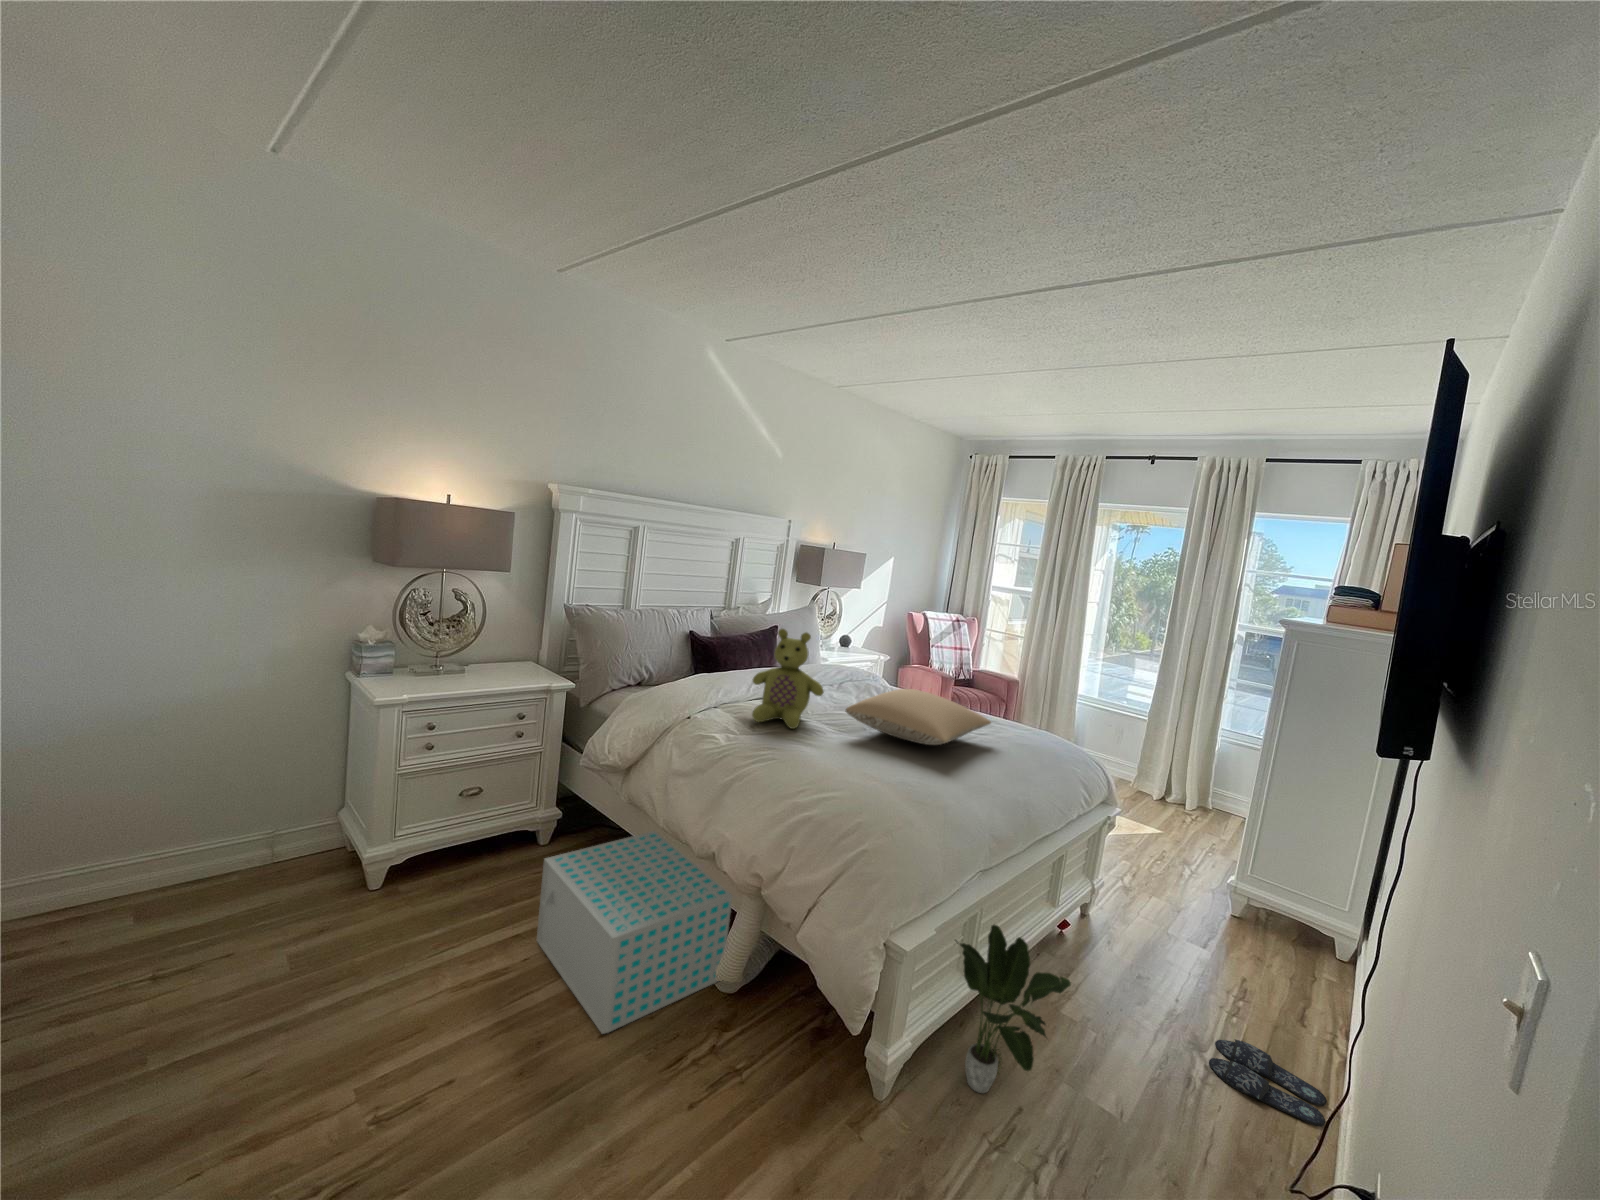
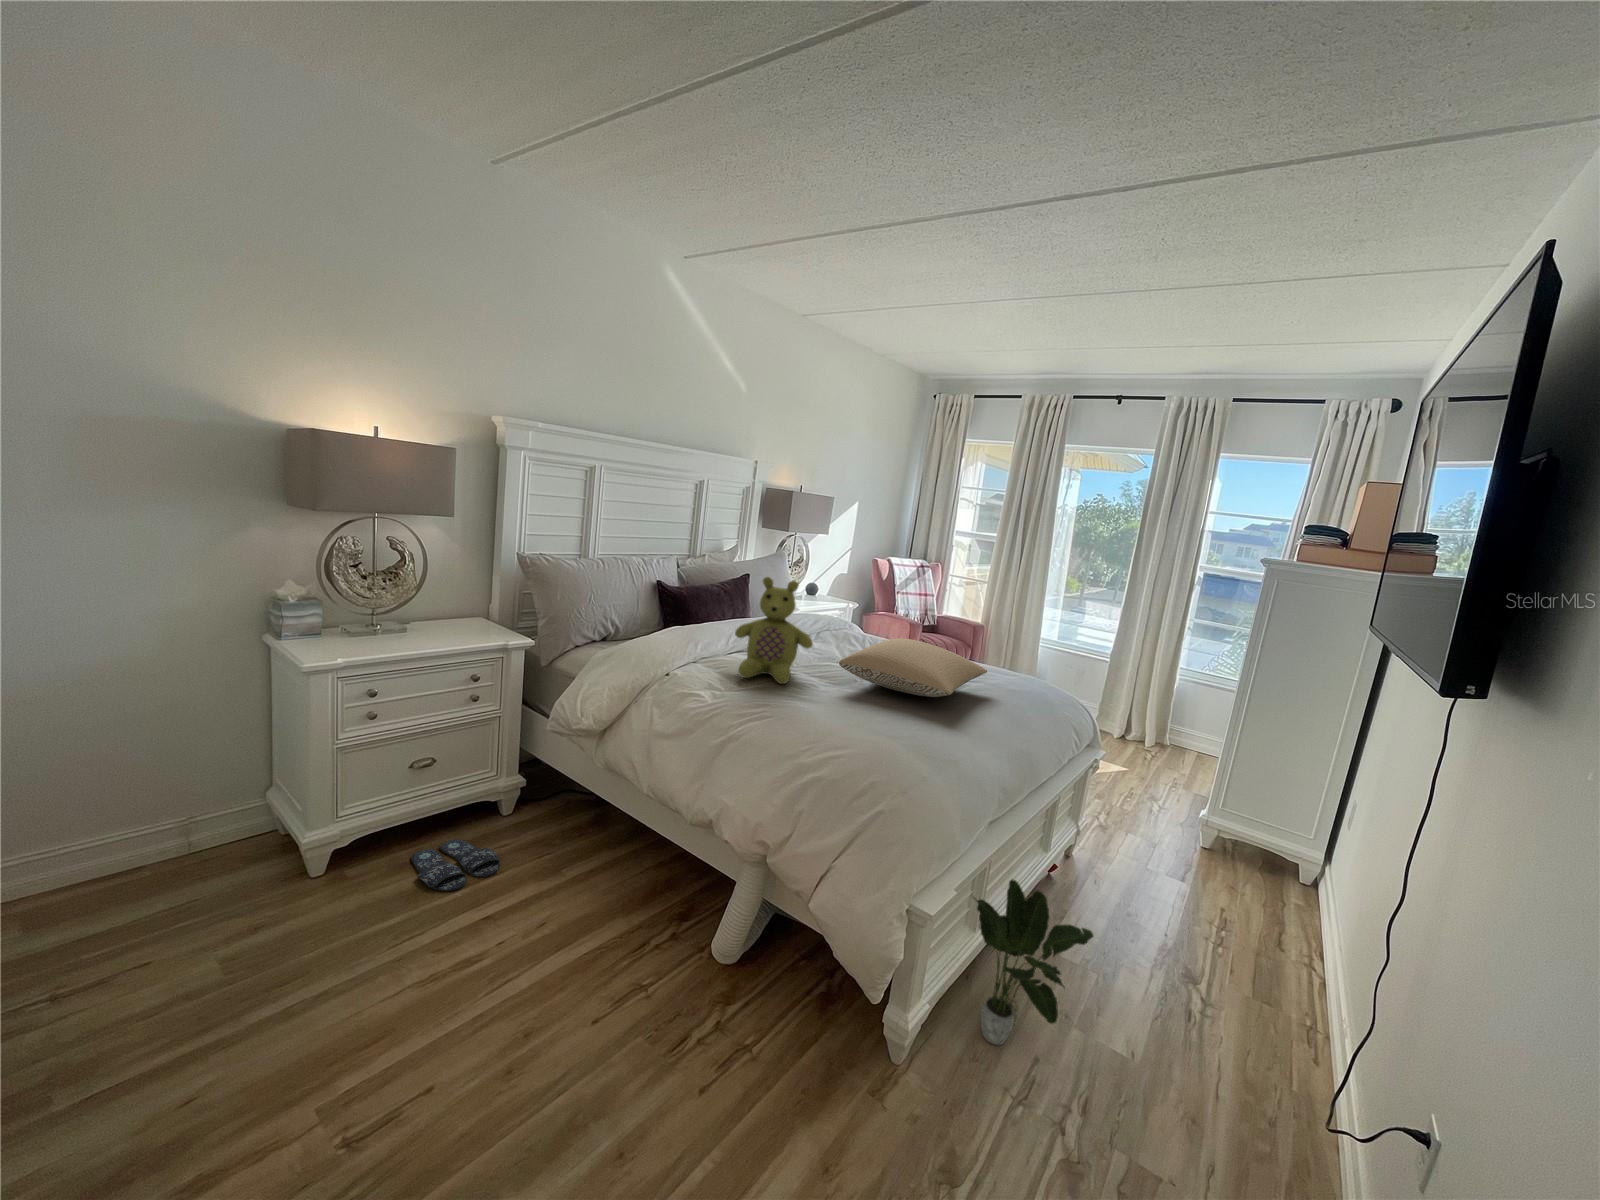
storage box: present [537,831,732,1034] -> none [514,797,731,1018]
slippers: present [1209,1039,1327,1127] -> present [411,839,499,891]

